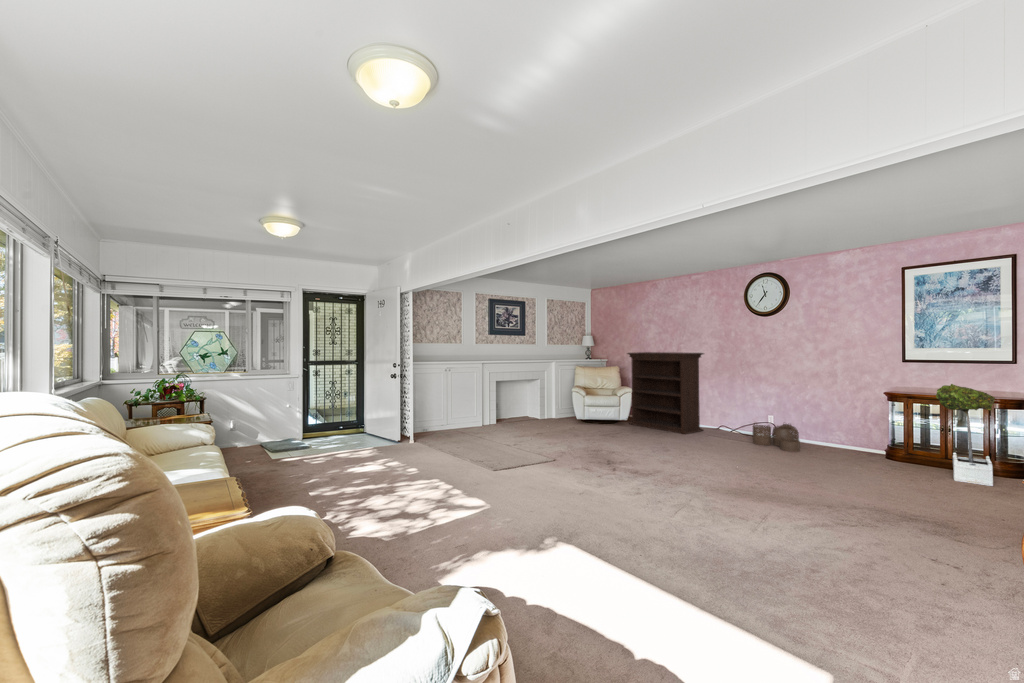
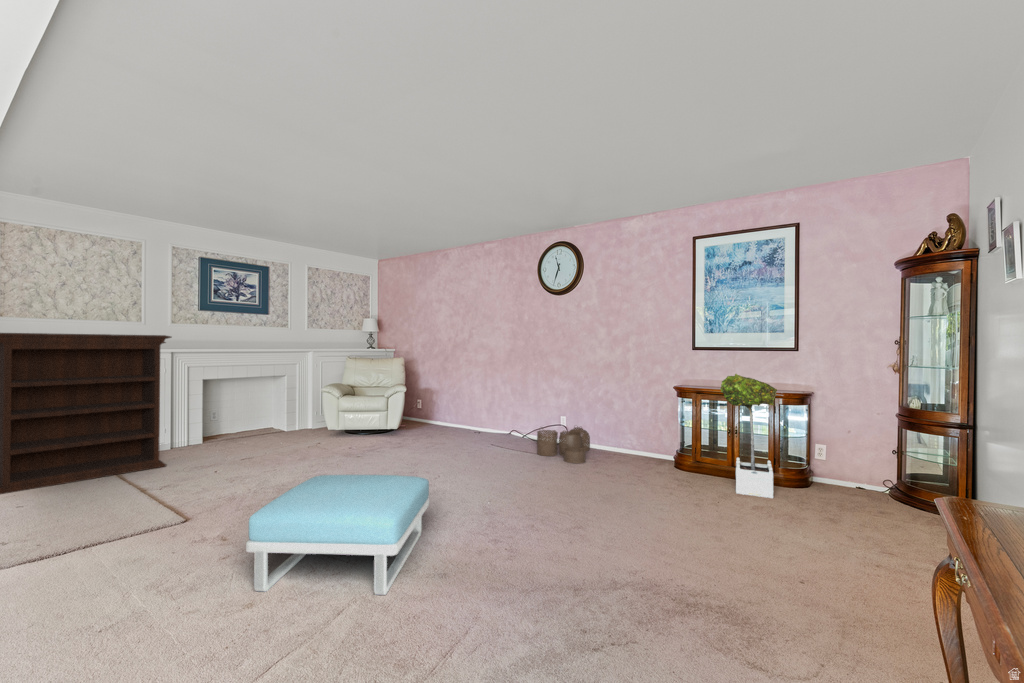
bookshelf: present [627,352,704,434] -> present [0,333,171,494]
footstool: none [628,444,719,510] -> present [246,475,429,595]

